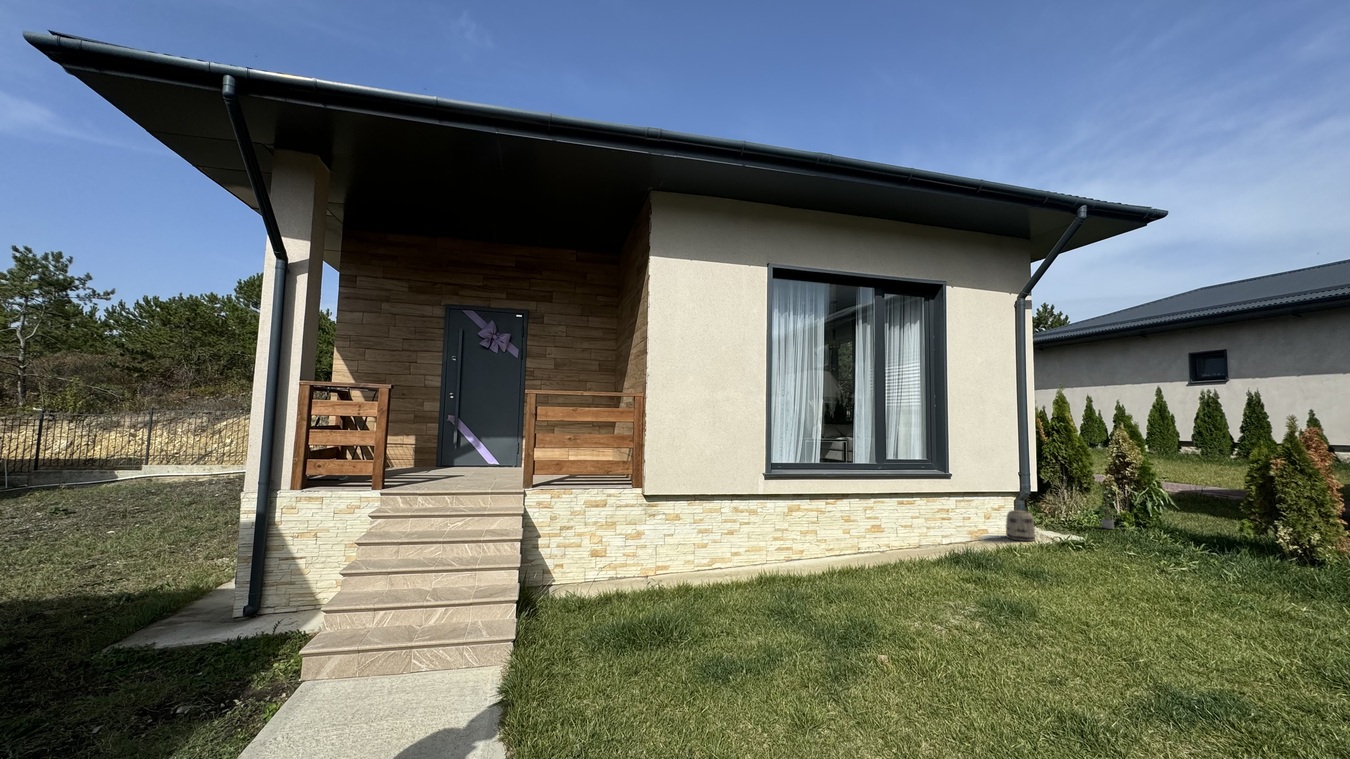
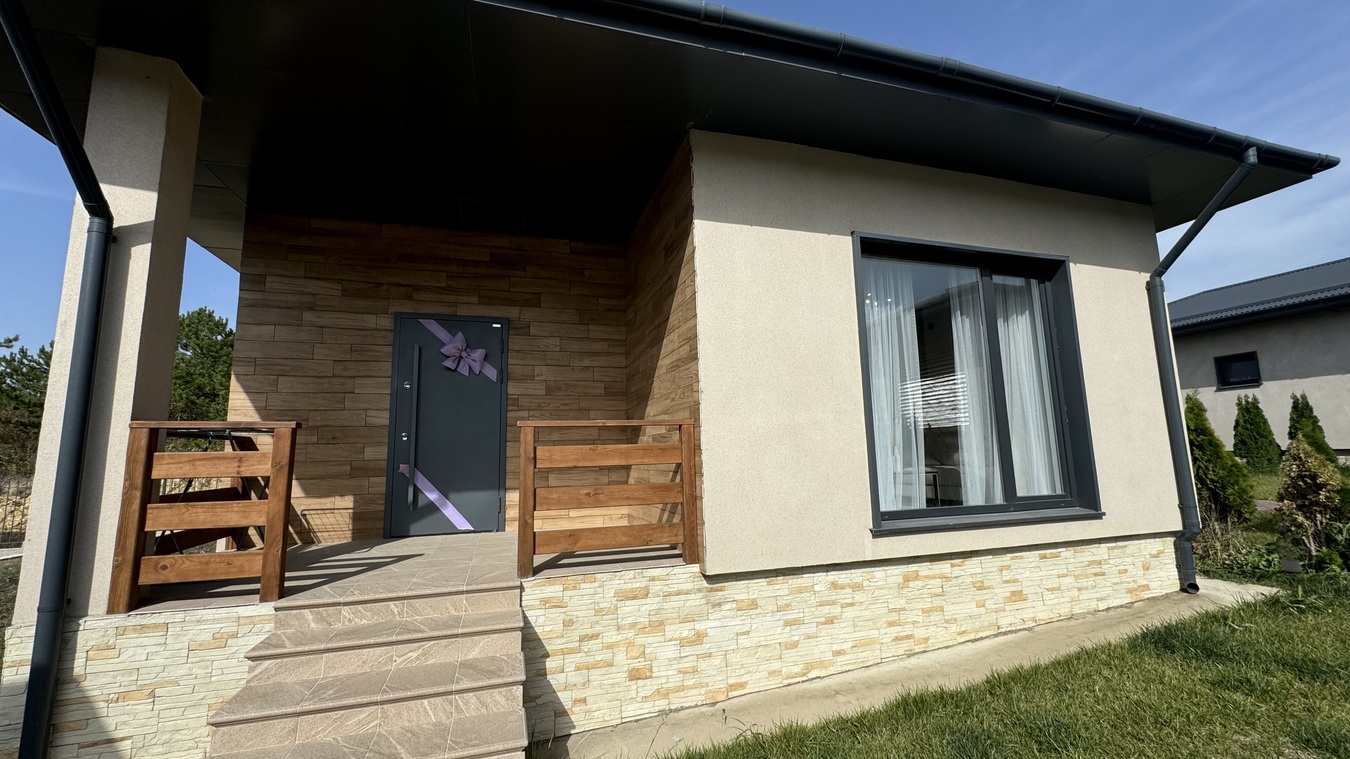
basket: present [1006,509,1036,541] -> none [1173,546,1222,599]

